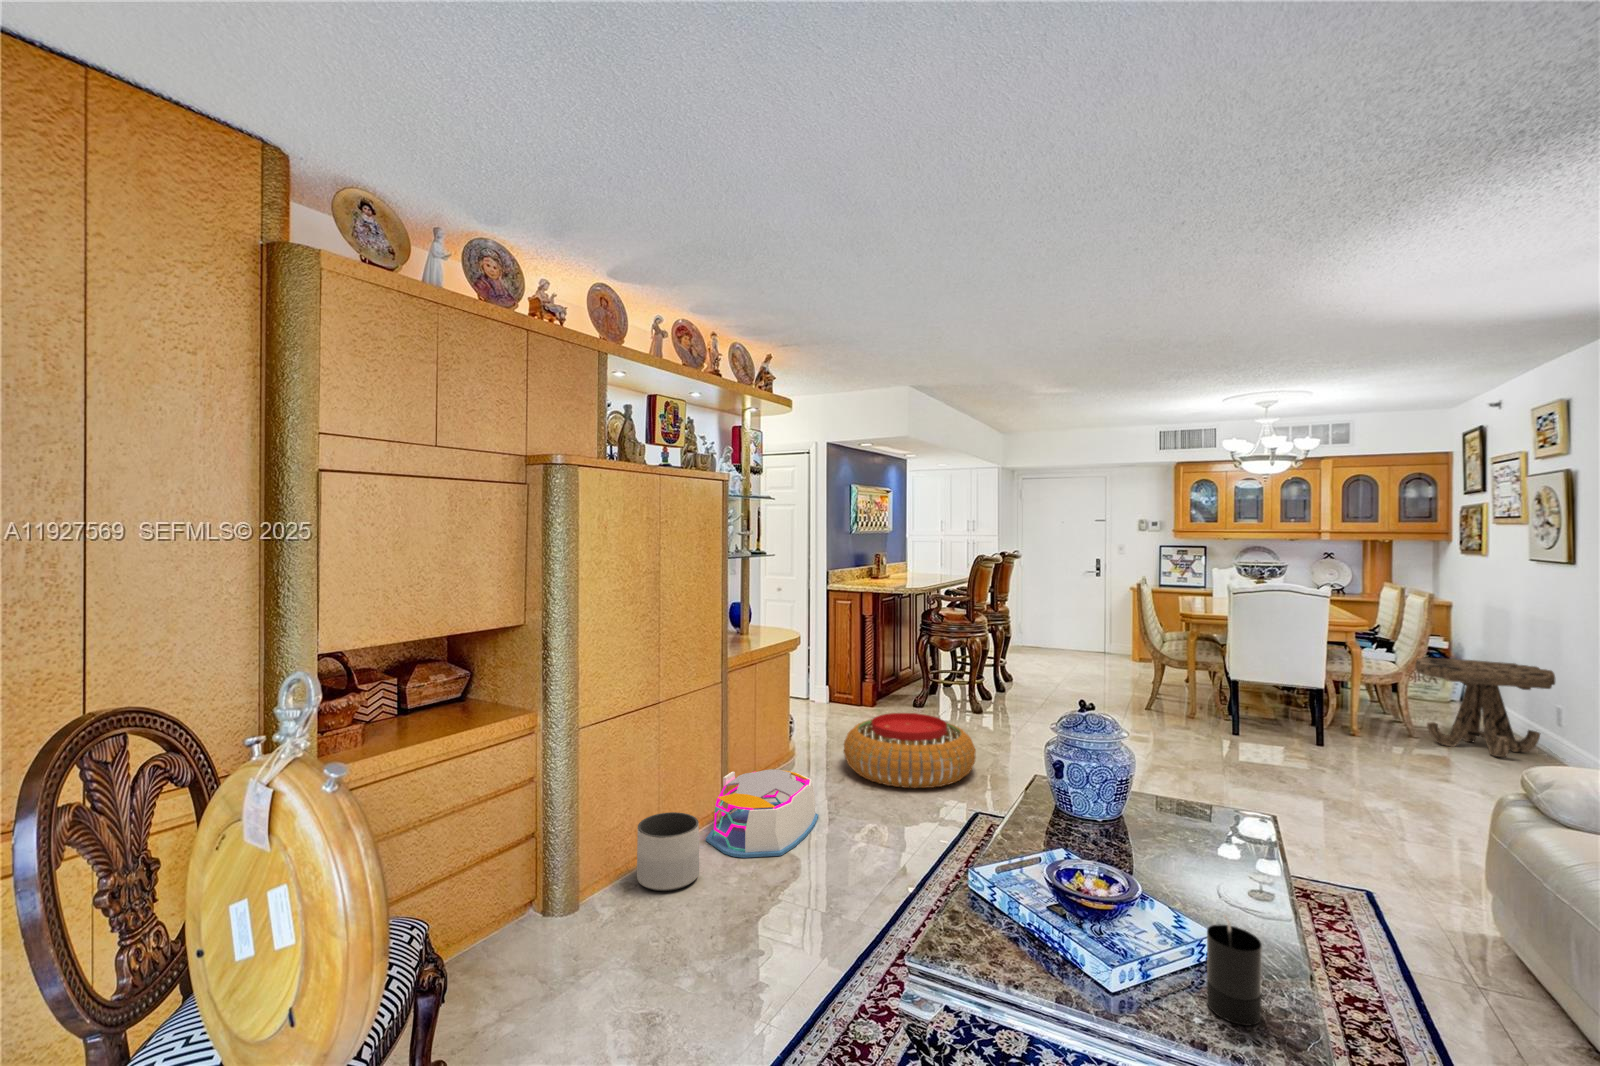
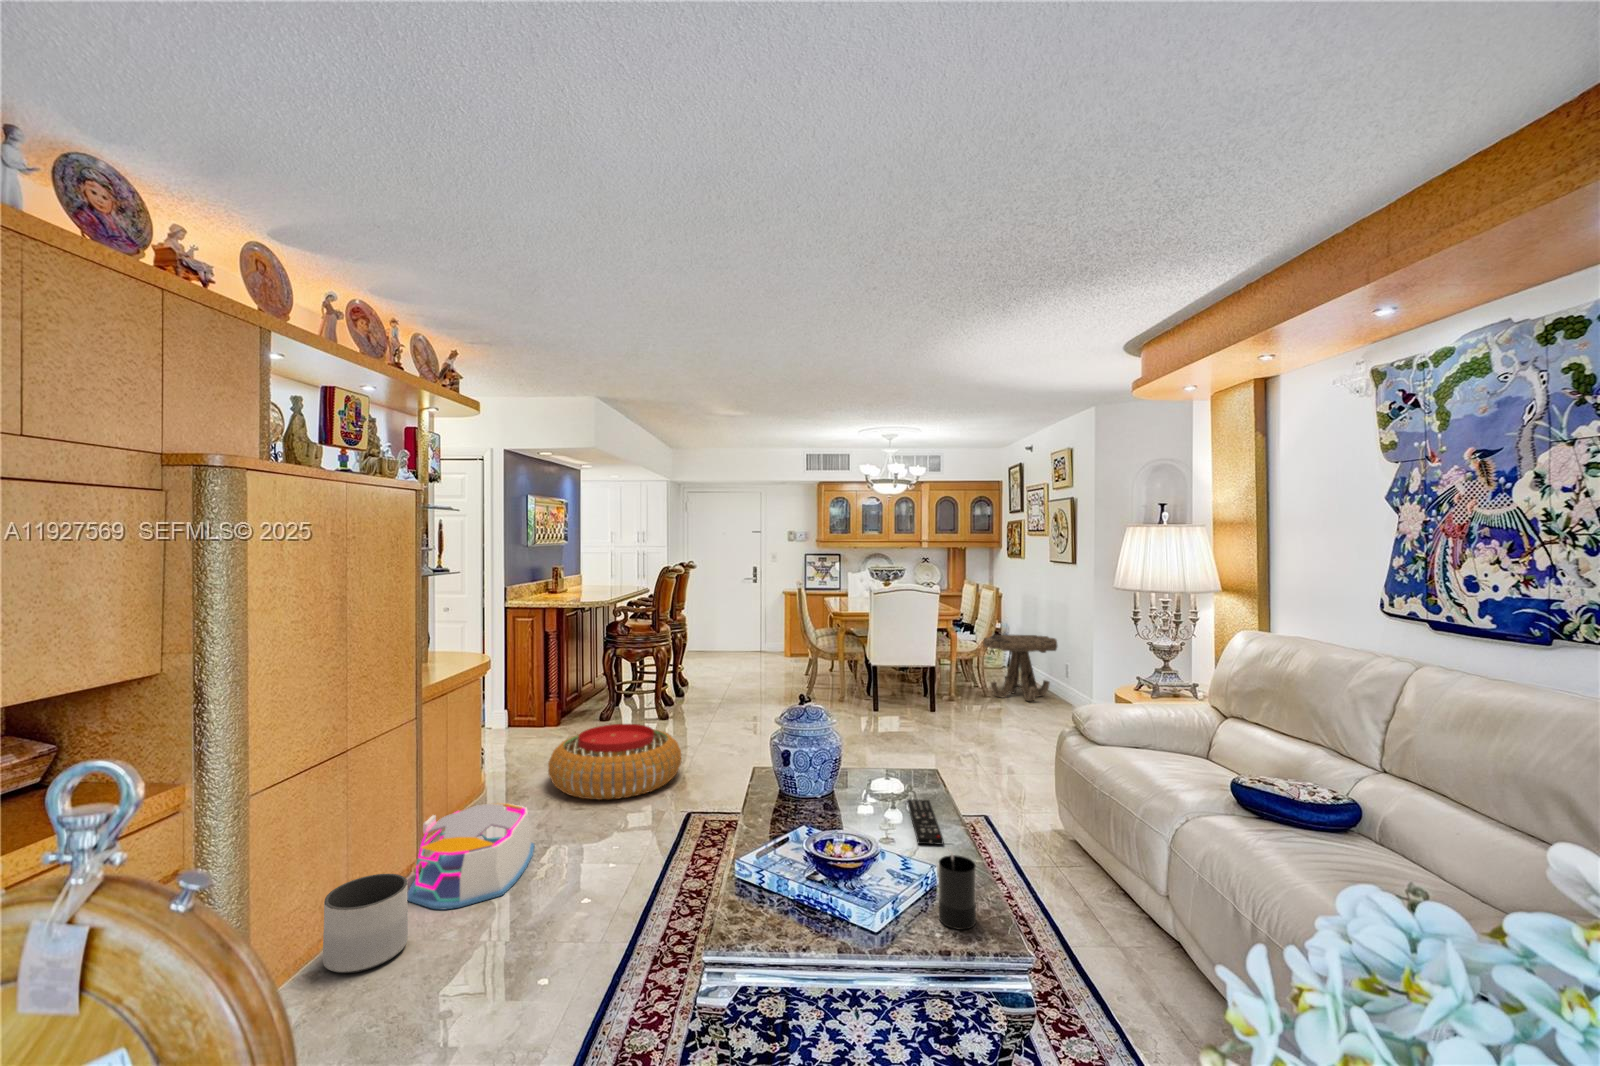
remote control: none [1210,848,1248,913] -> present [907,799,944,845]

